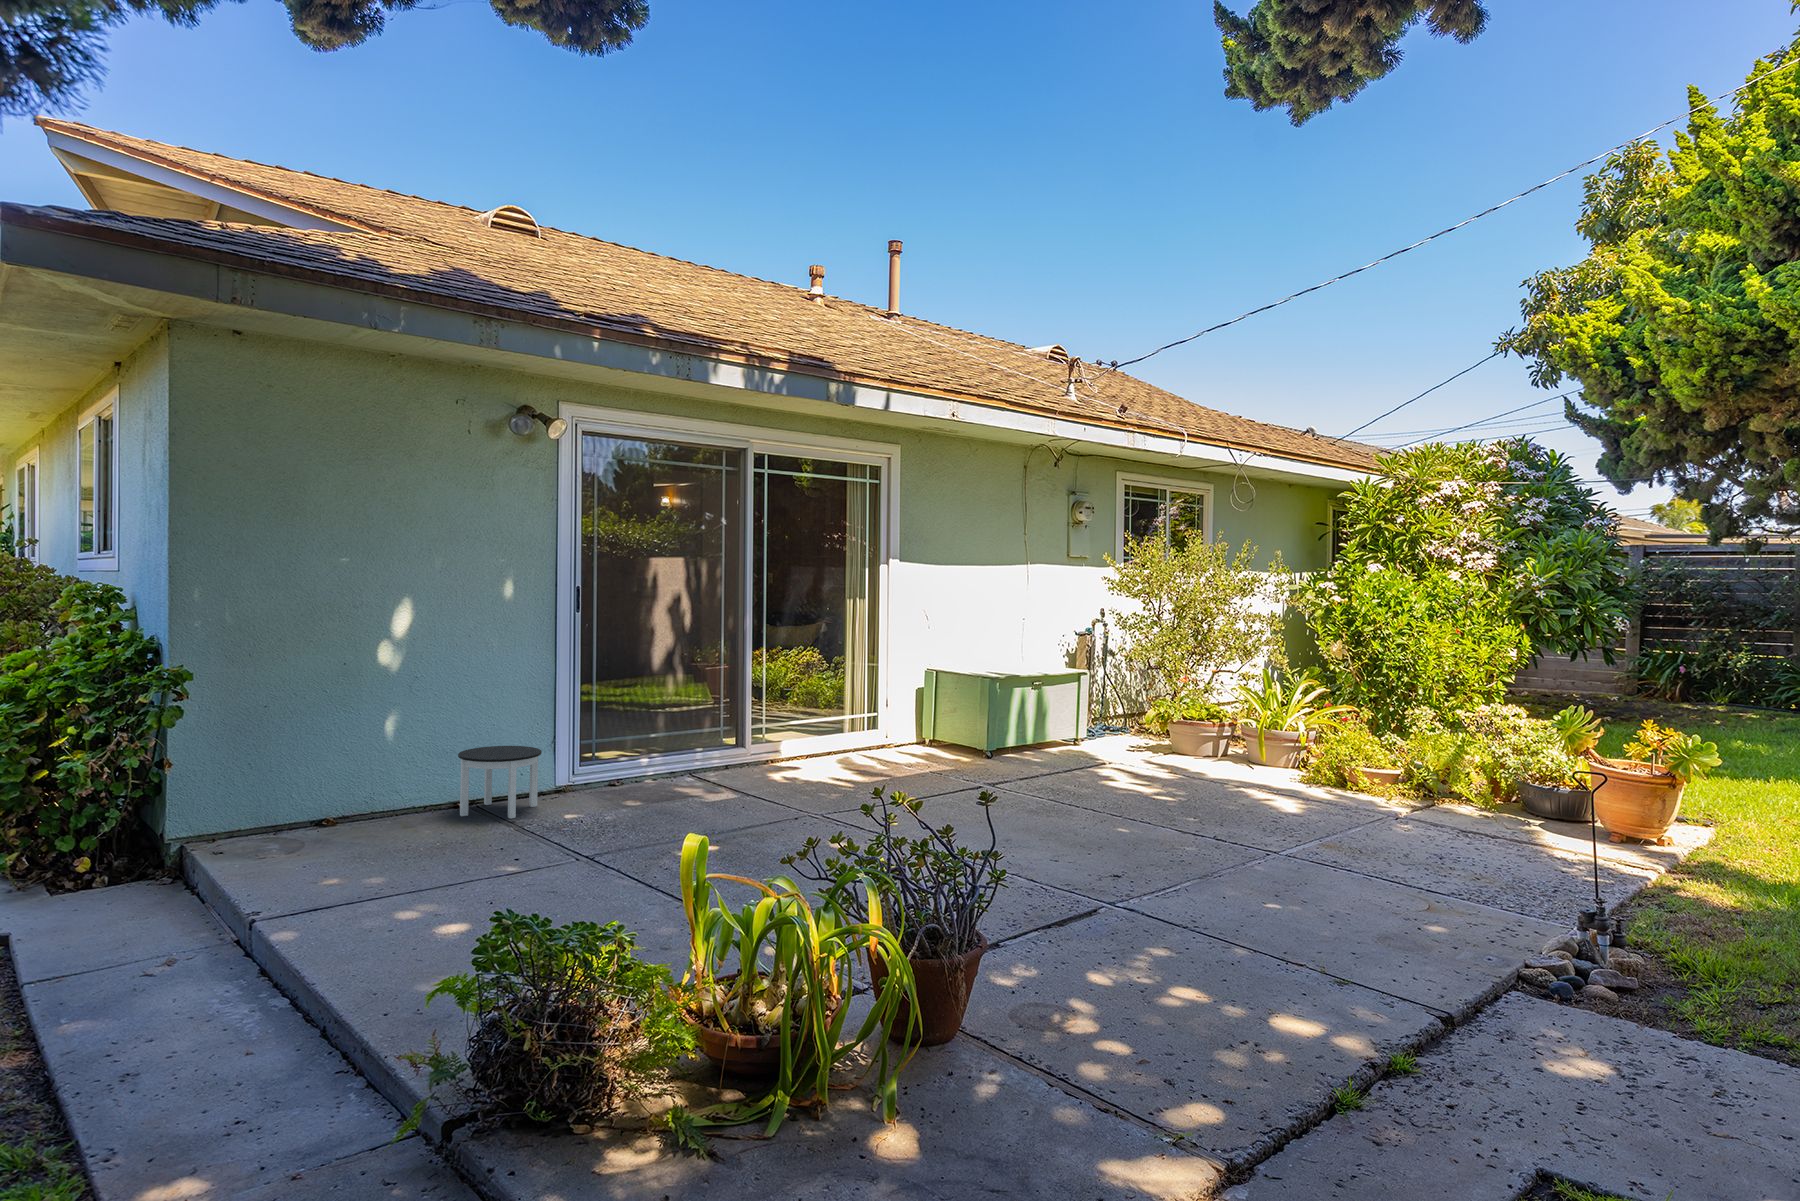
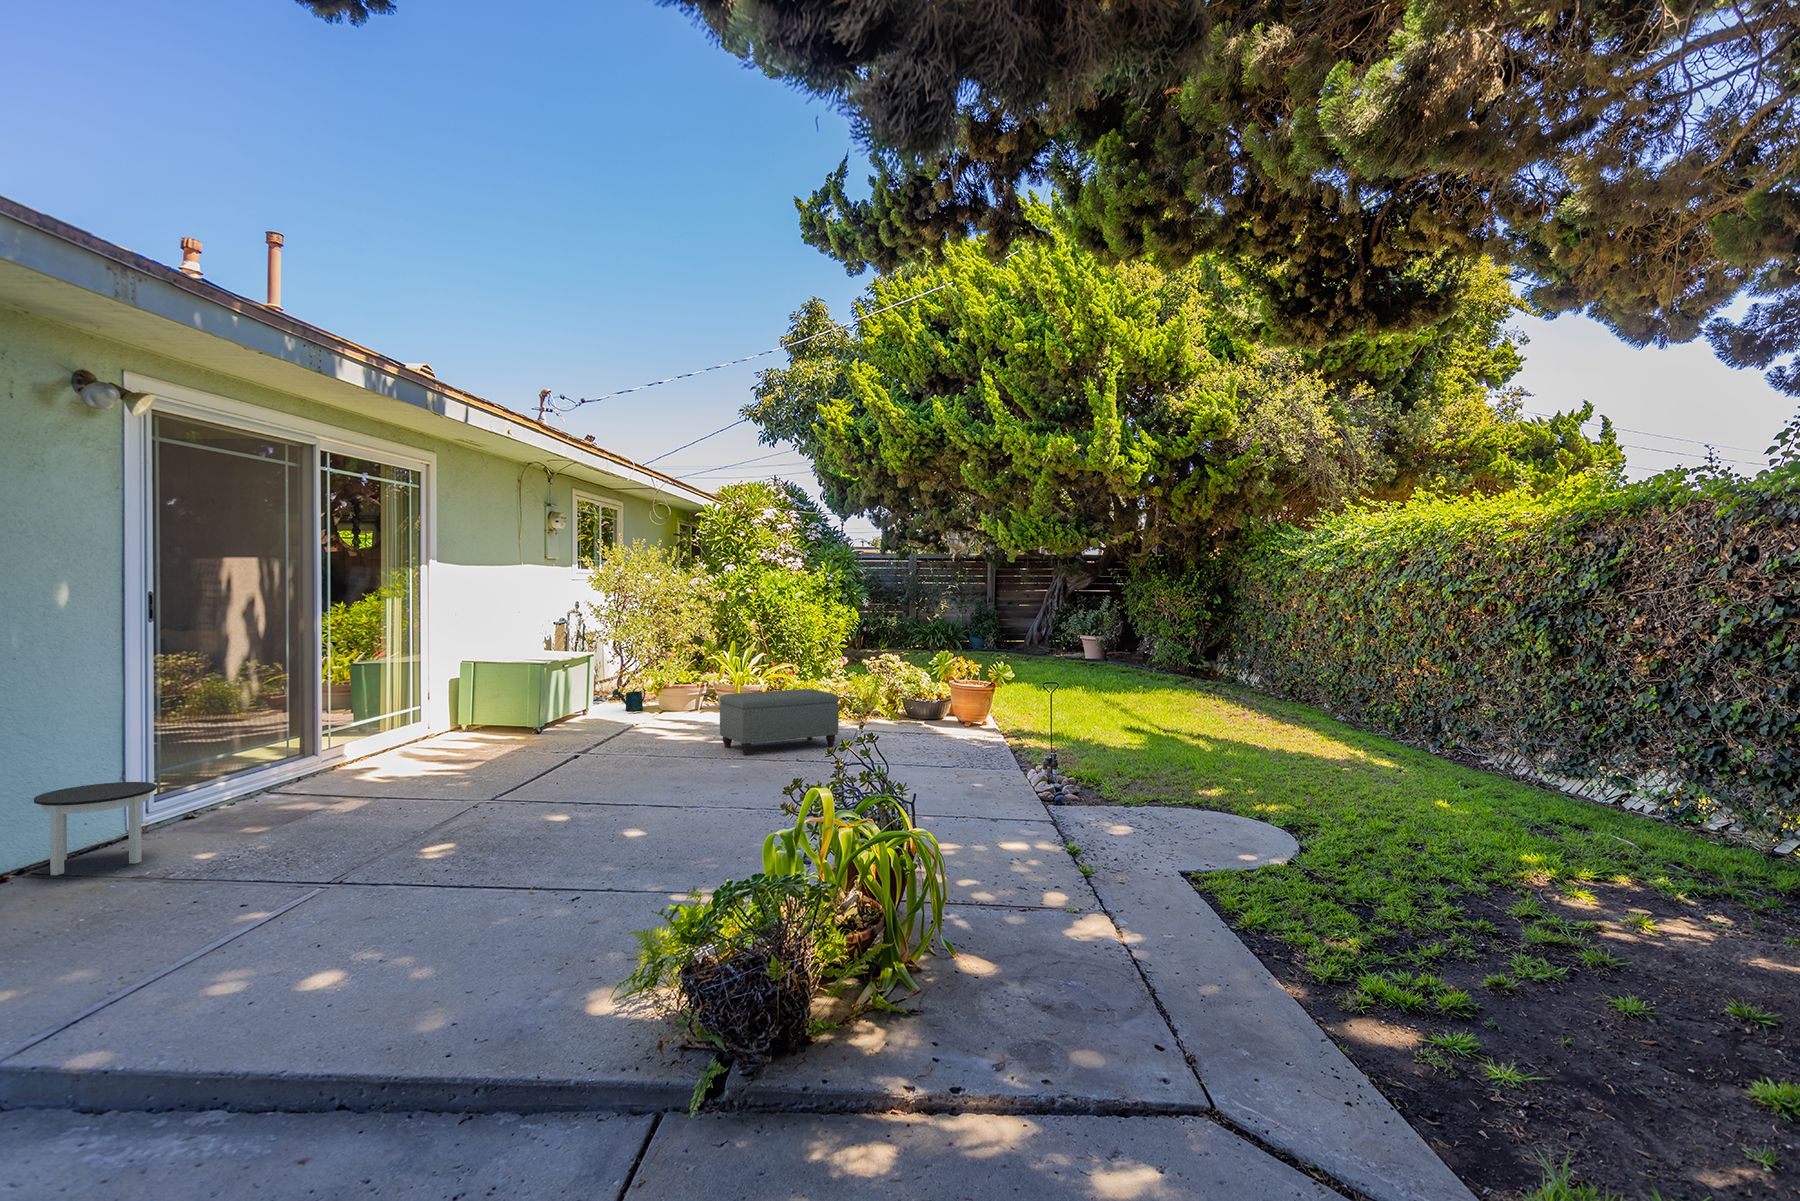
watering can: none [1116,714,1159,744] -> present [612,687,645,711]
ottoman: none [1155,738,1317,833] -> present [720,689,839,755]

